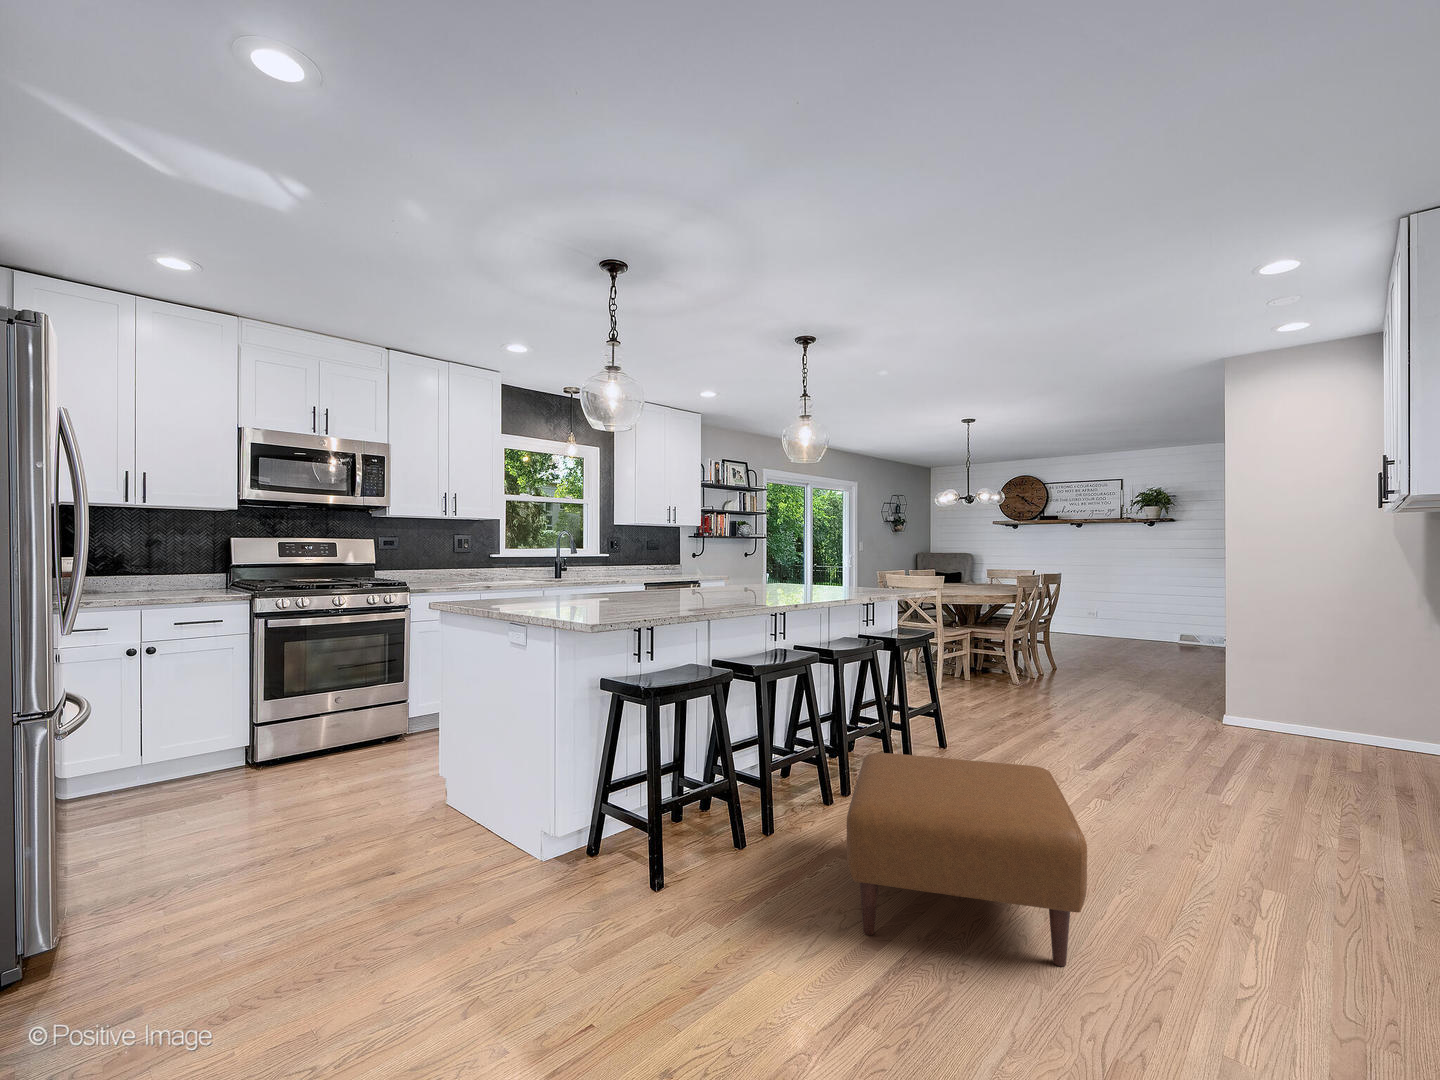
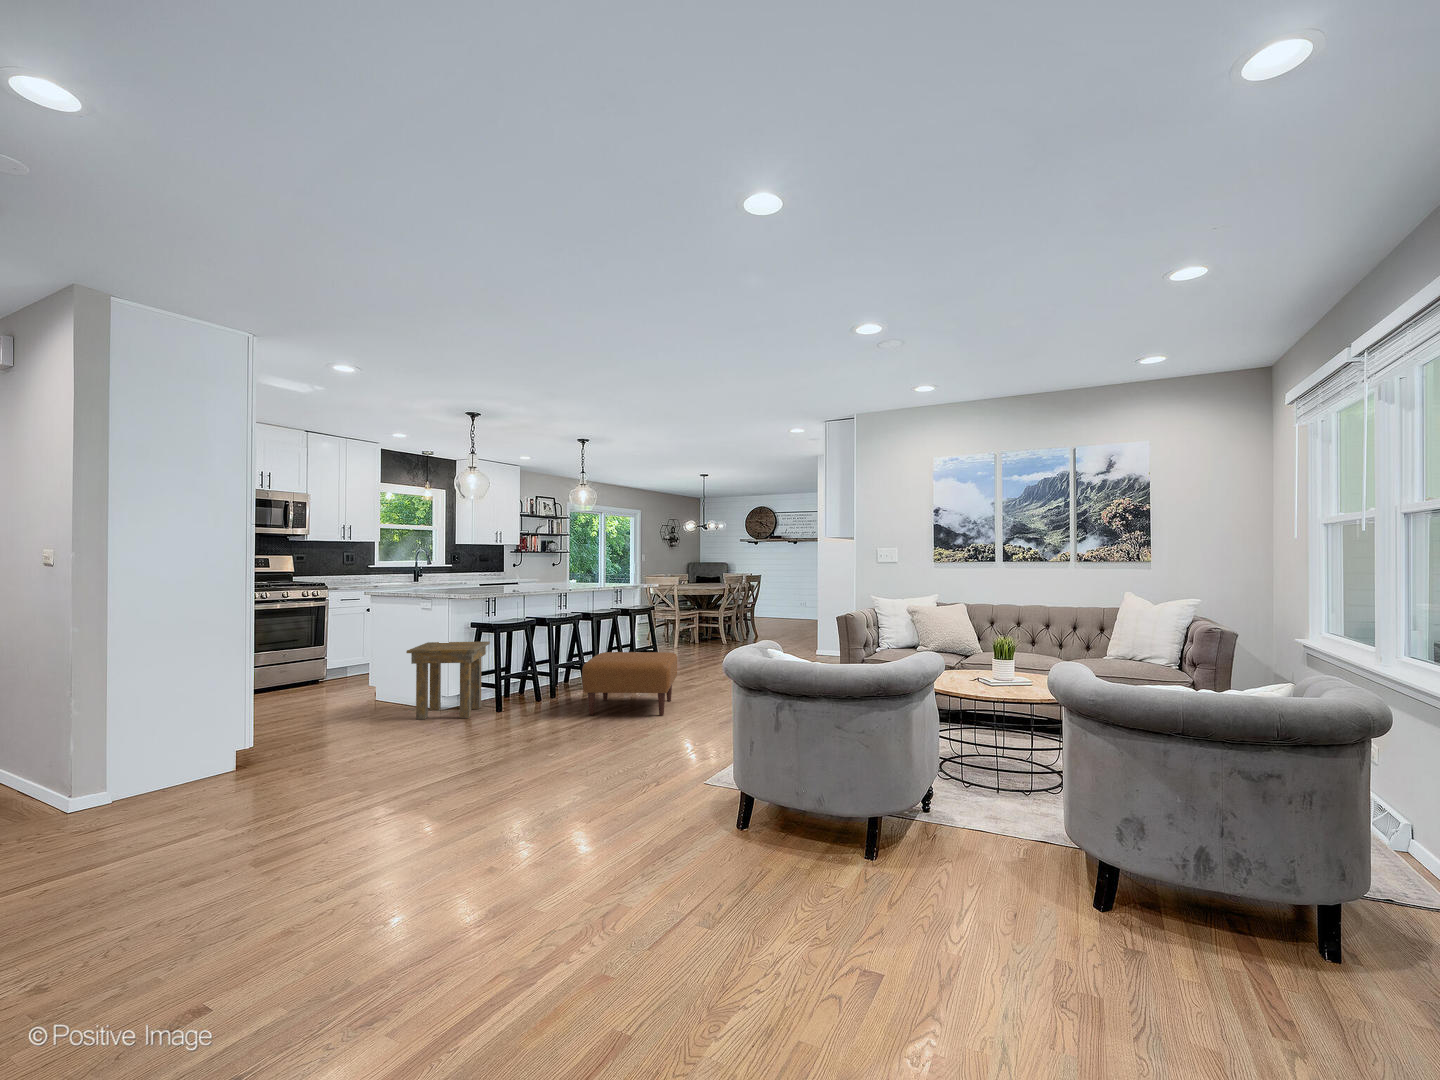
side table: none [455,715,639,911] -> present [406,642,490,719]

